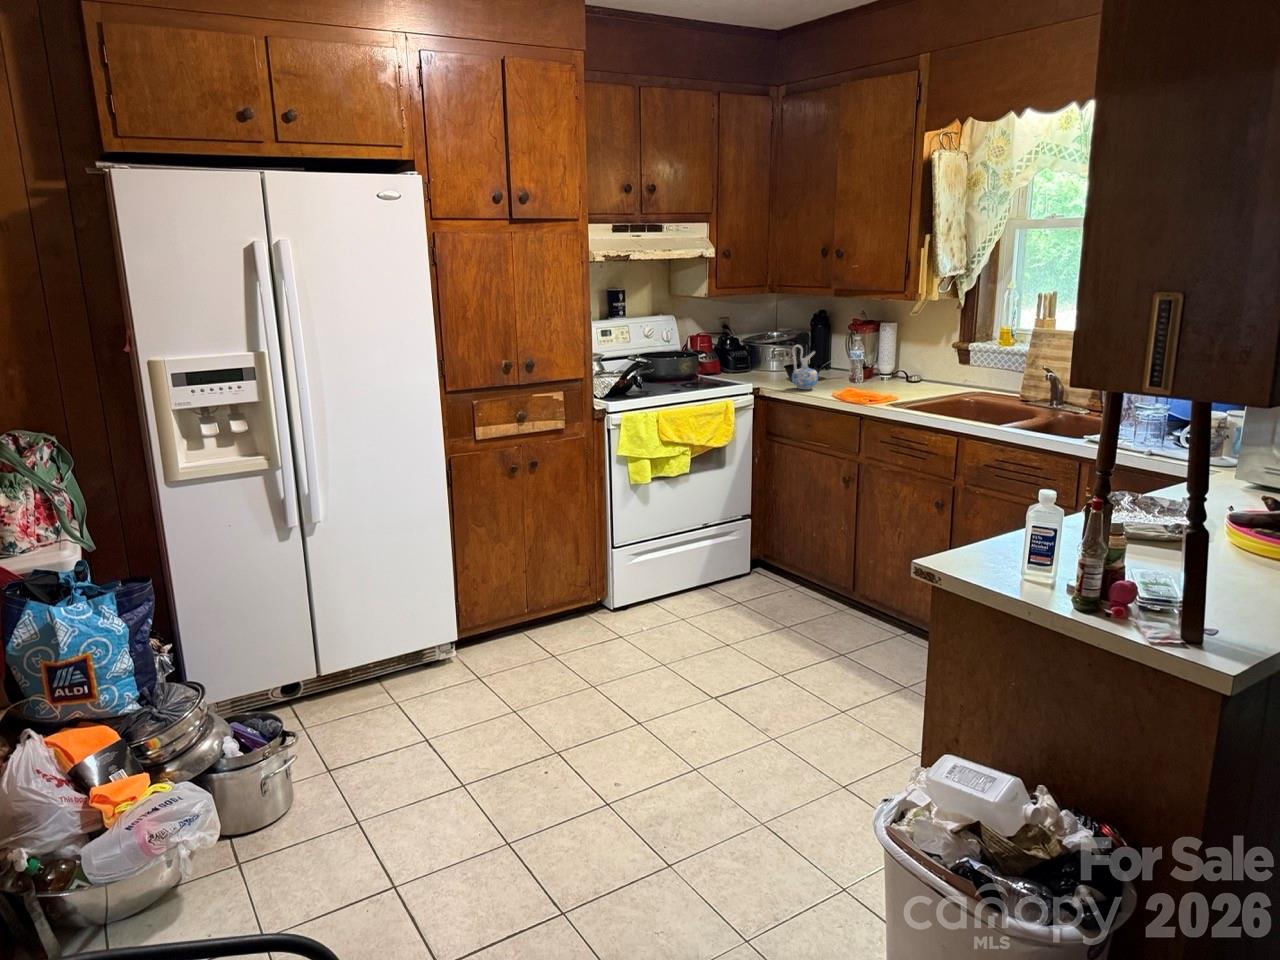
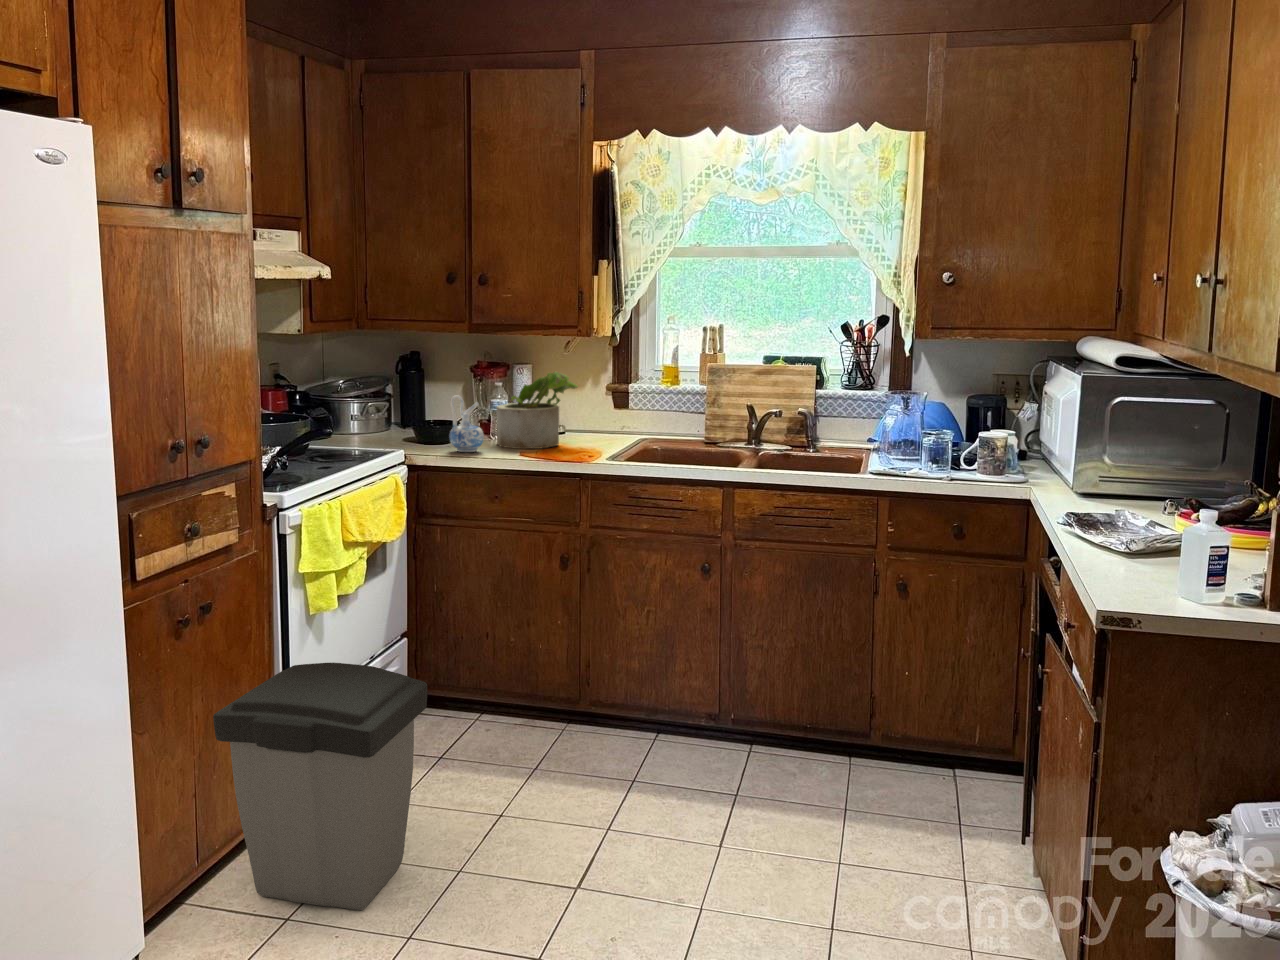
potted plant: none [842,330,918,392] -> present [496,372,578,449]
trash can: none [527,512,652,670] -> present [213,663,427,910]

